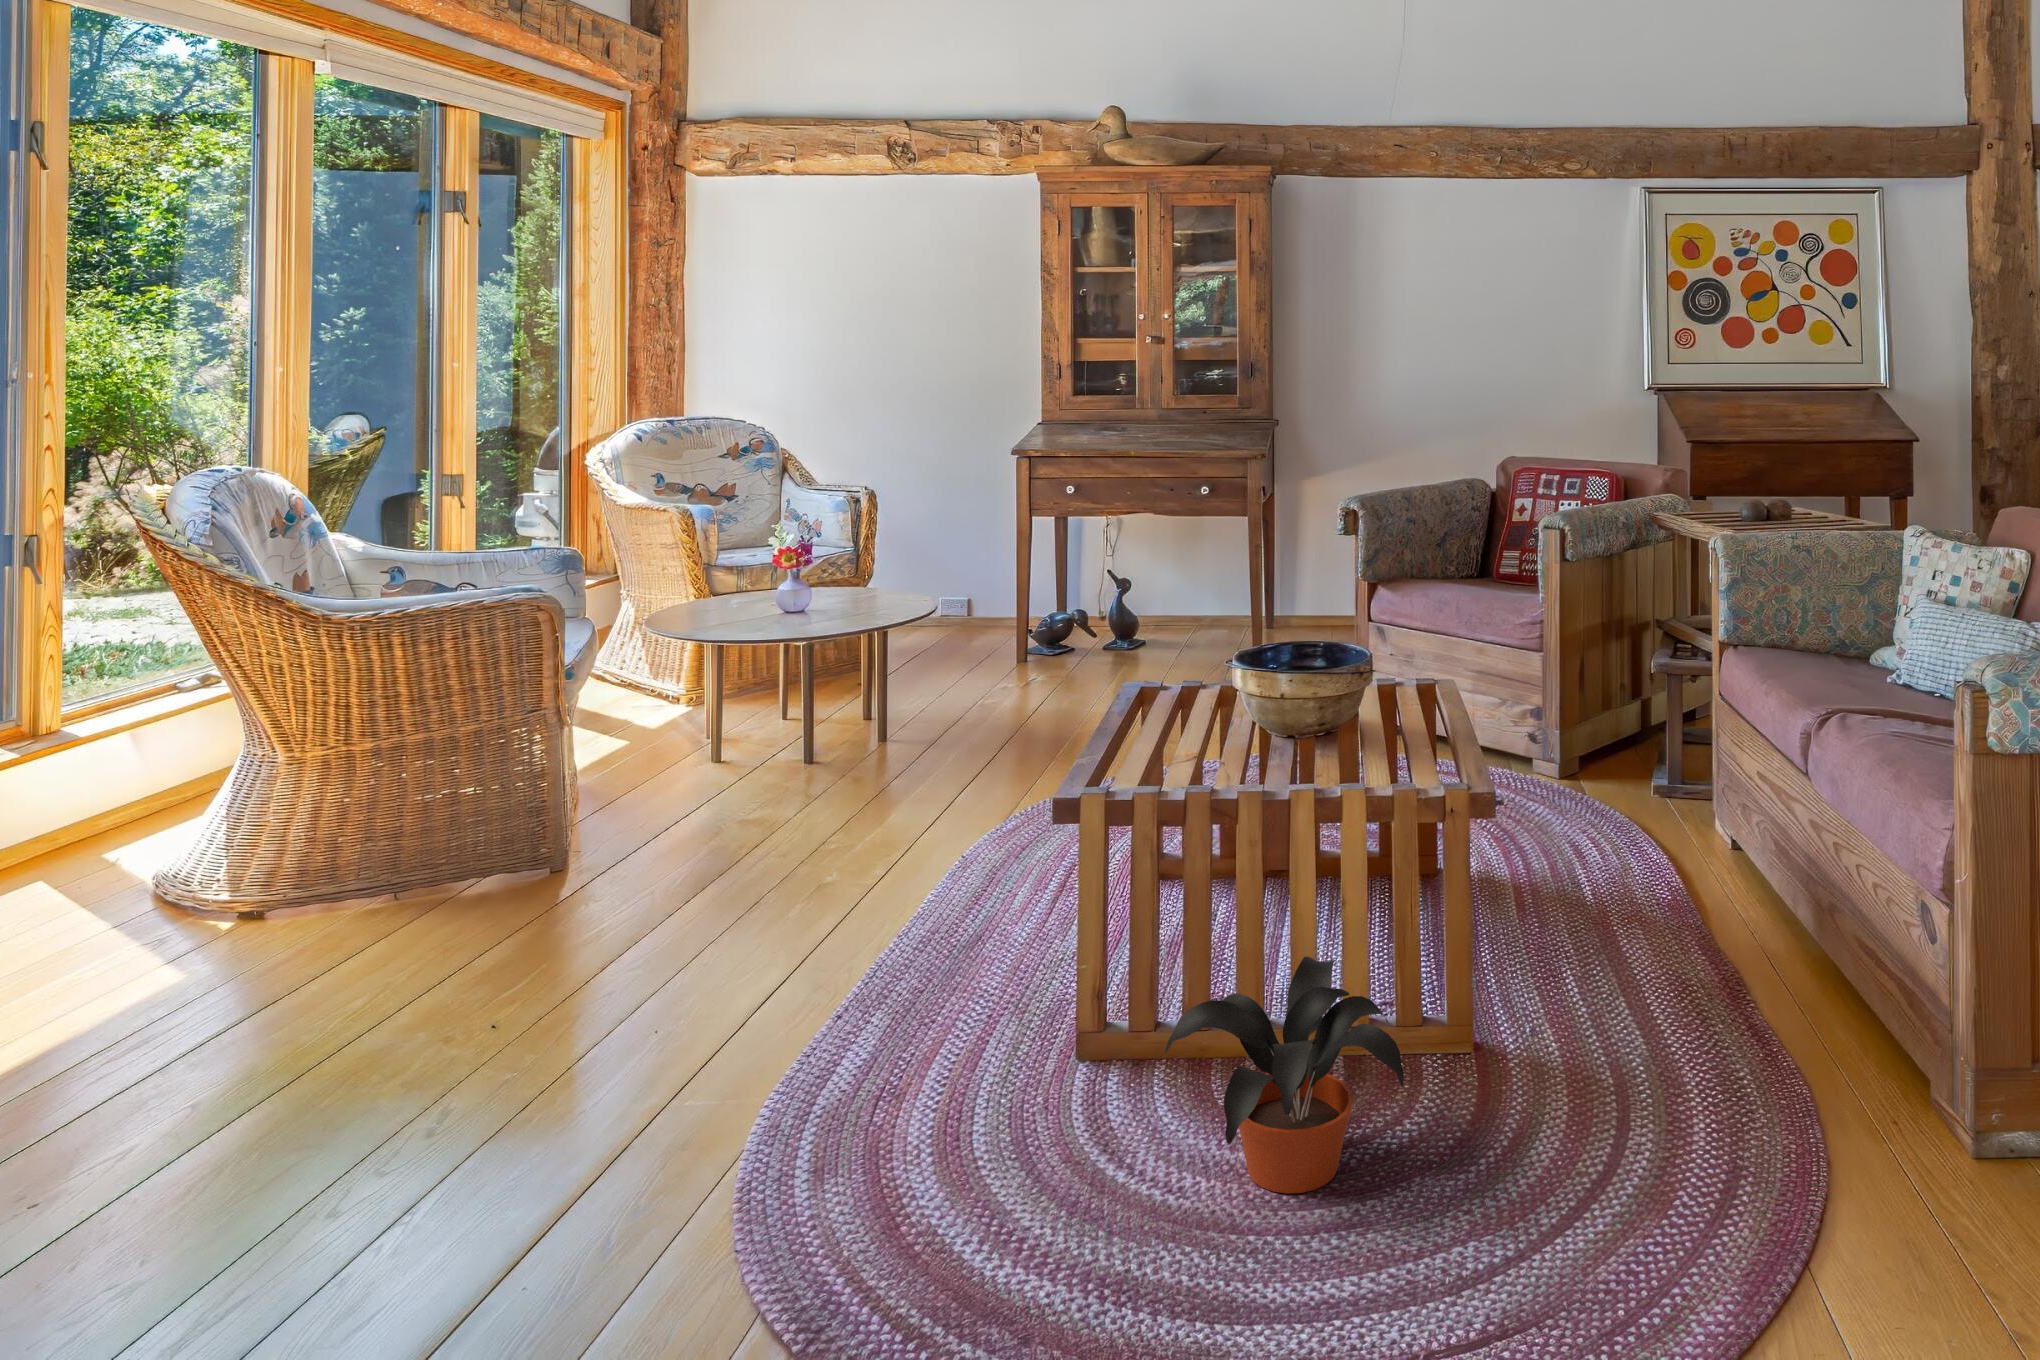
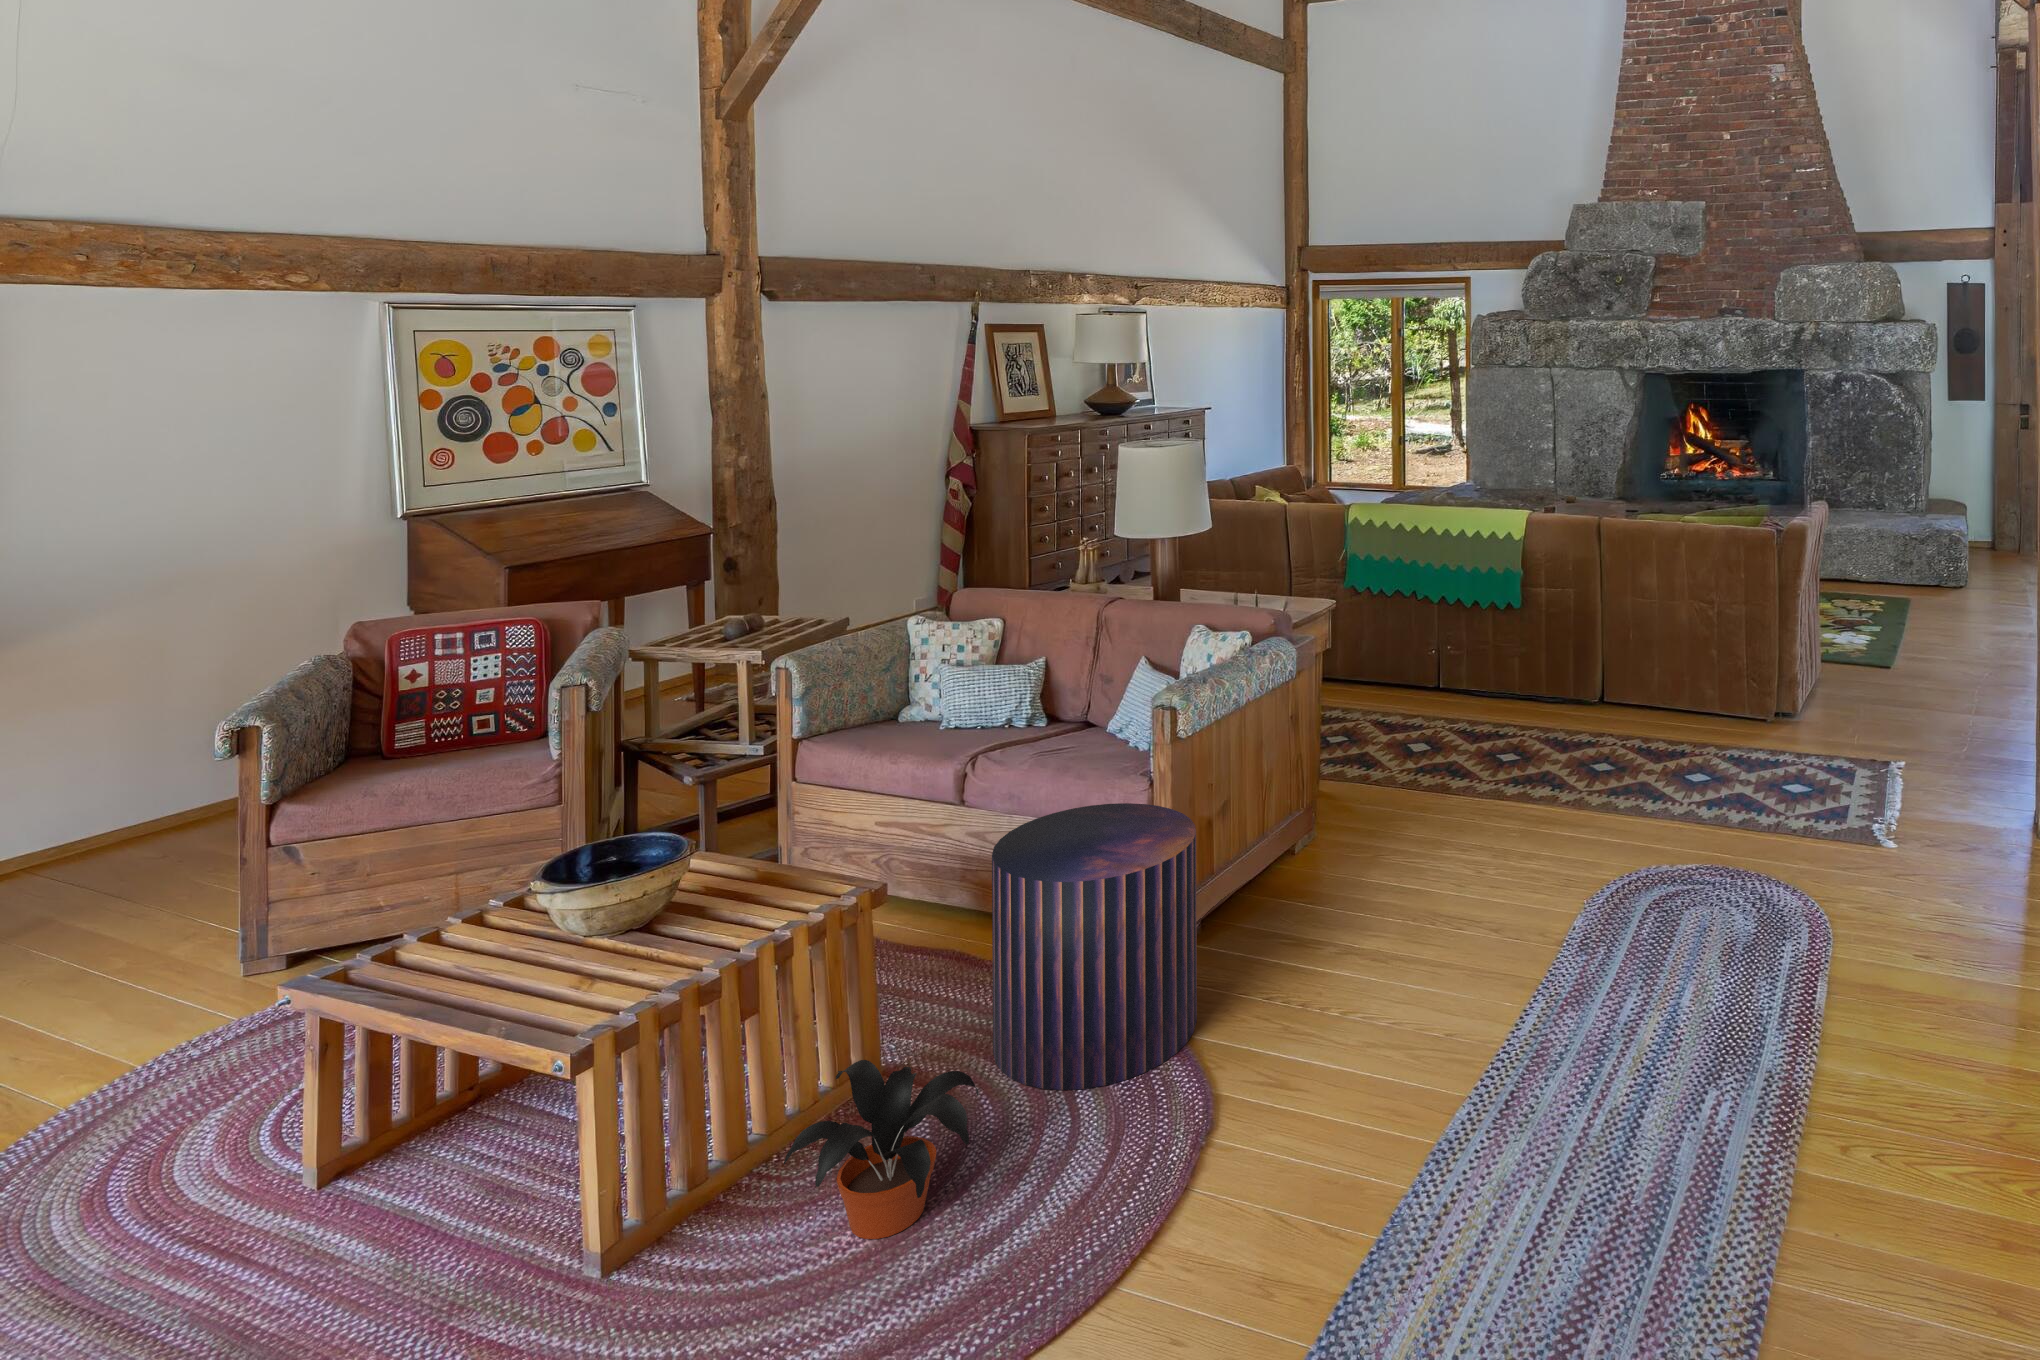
pouf: none [1584,785,1922,1258] -> present [992,803,1197,1090]

